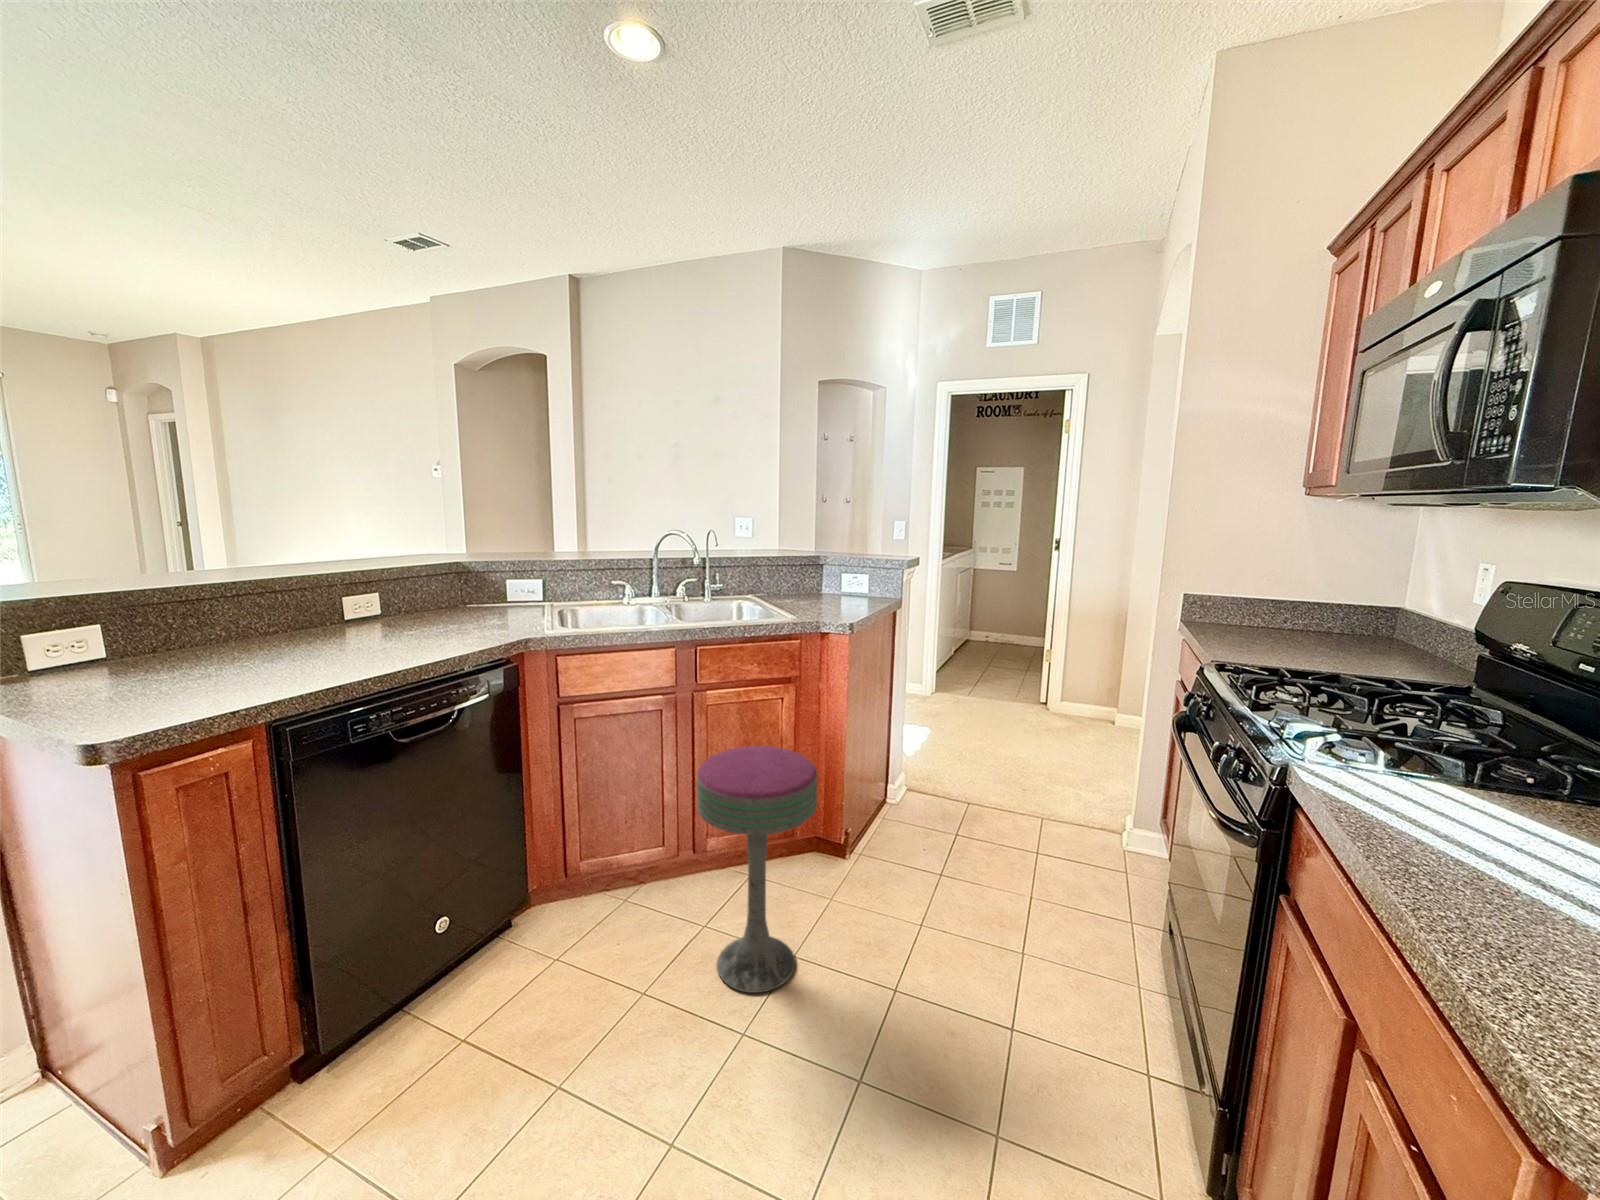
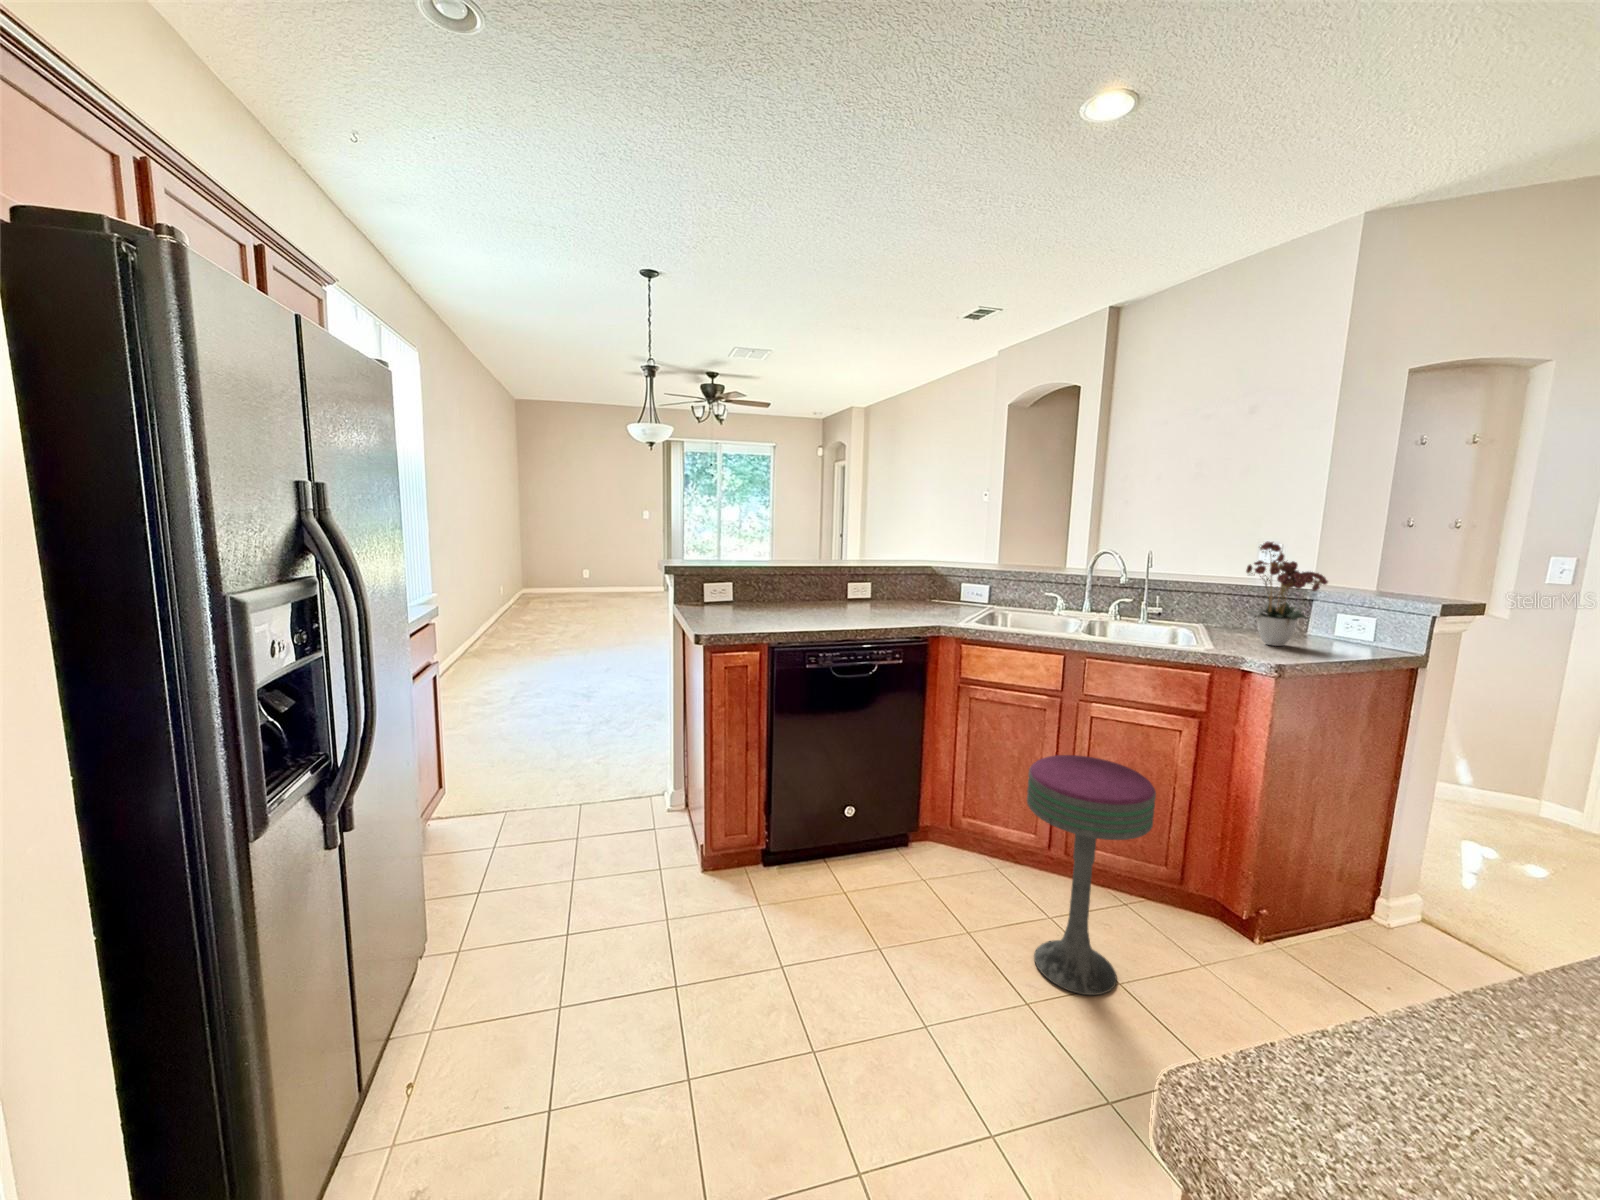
flower arrangement: none [795,514,857,607] -> present [1246,542,1328,646]

